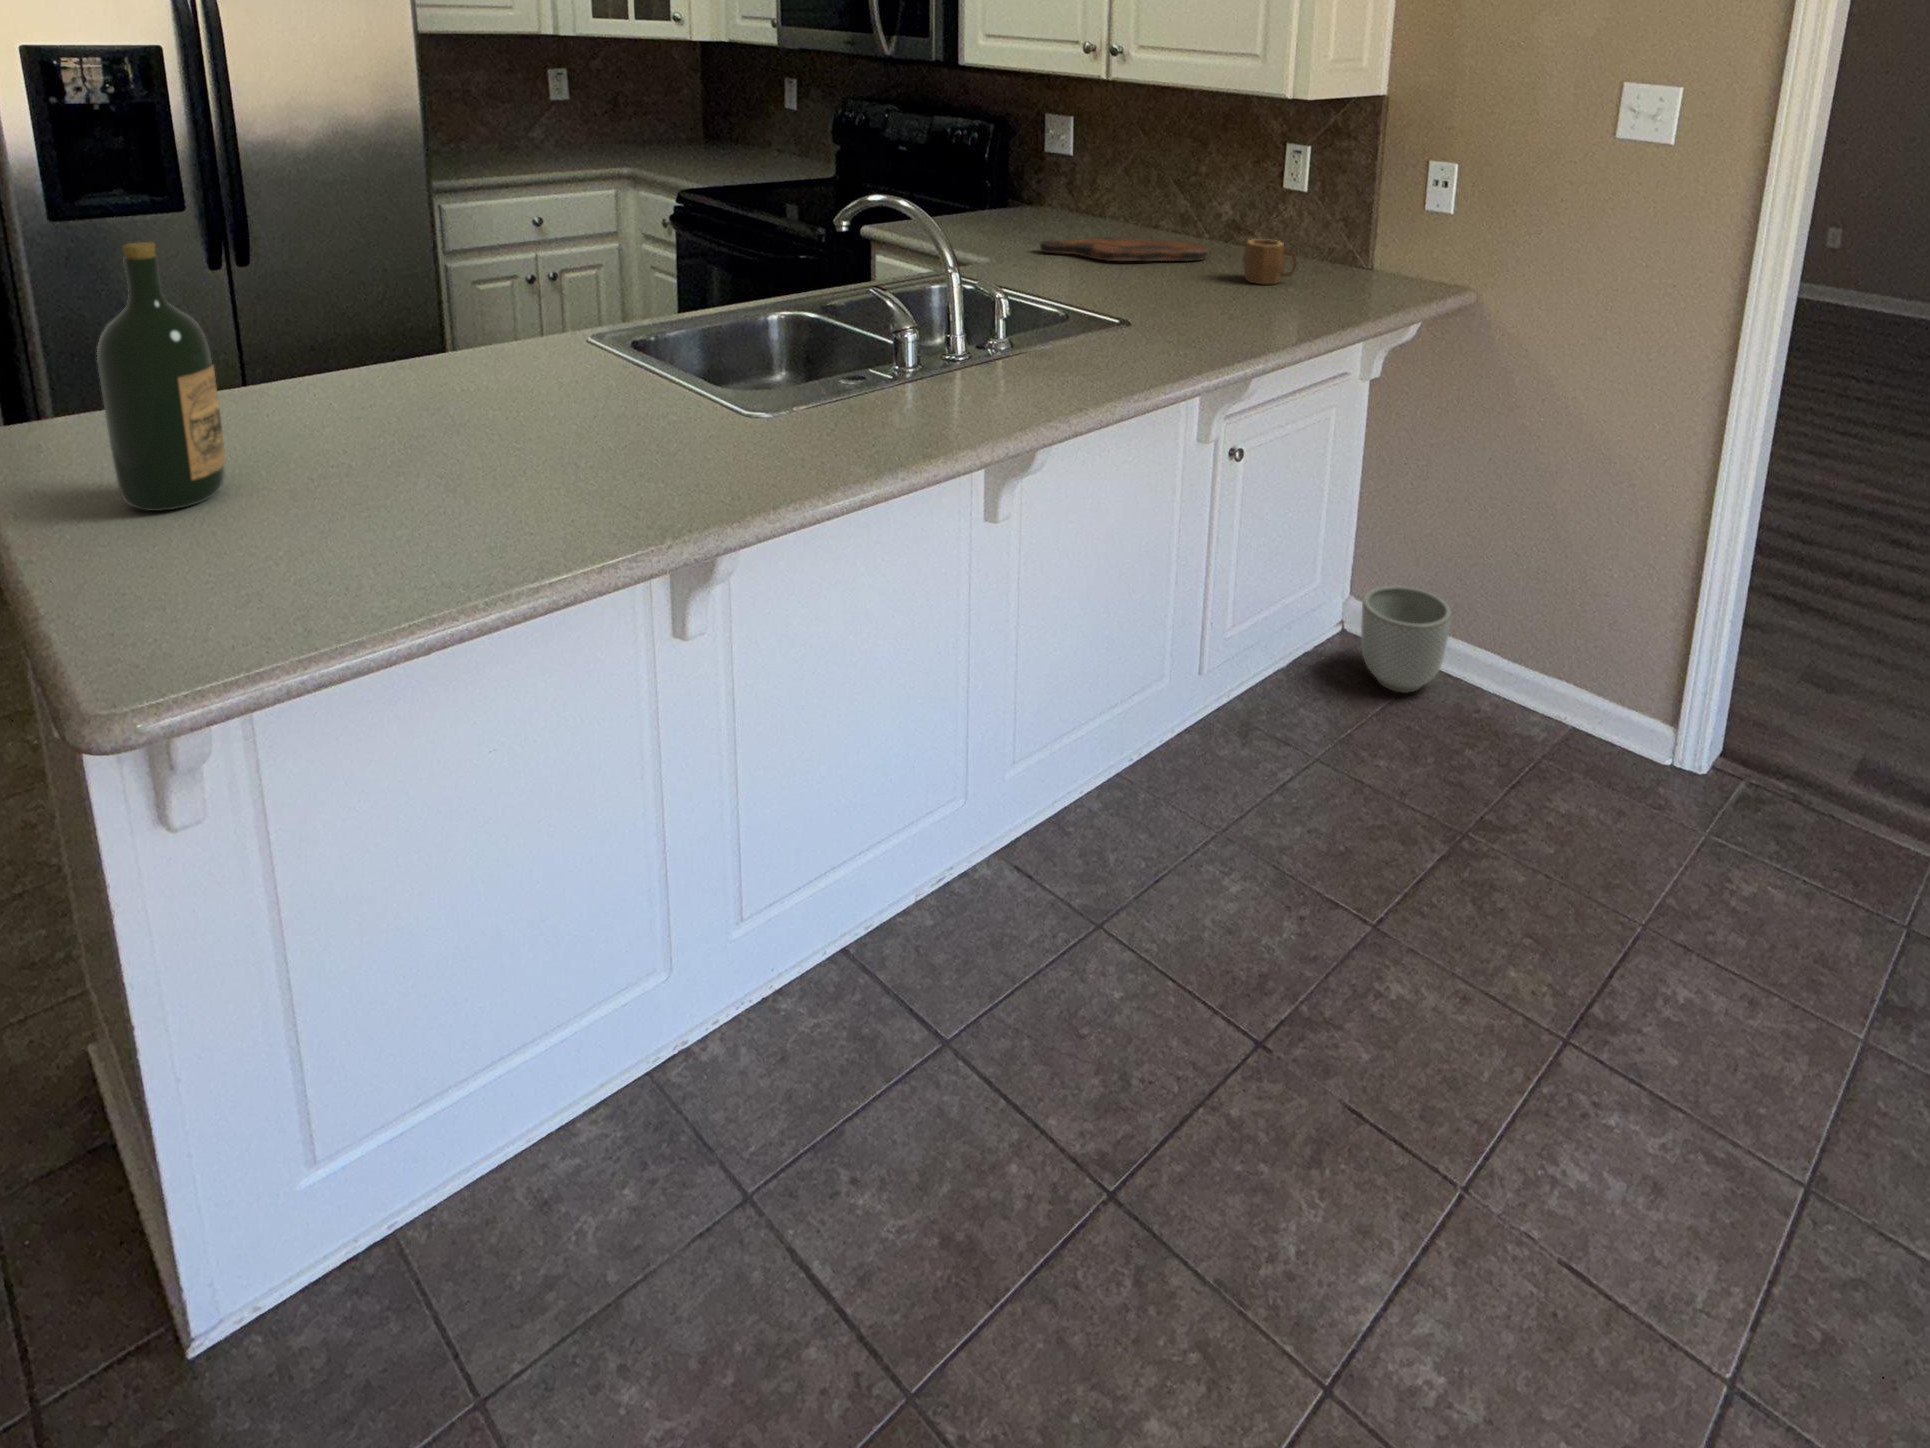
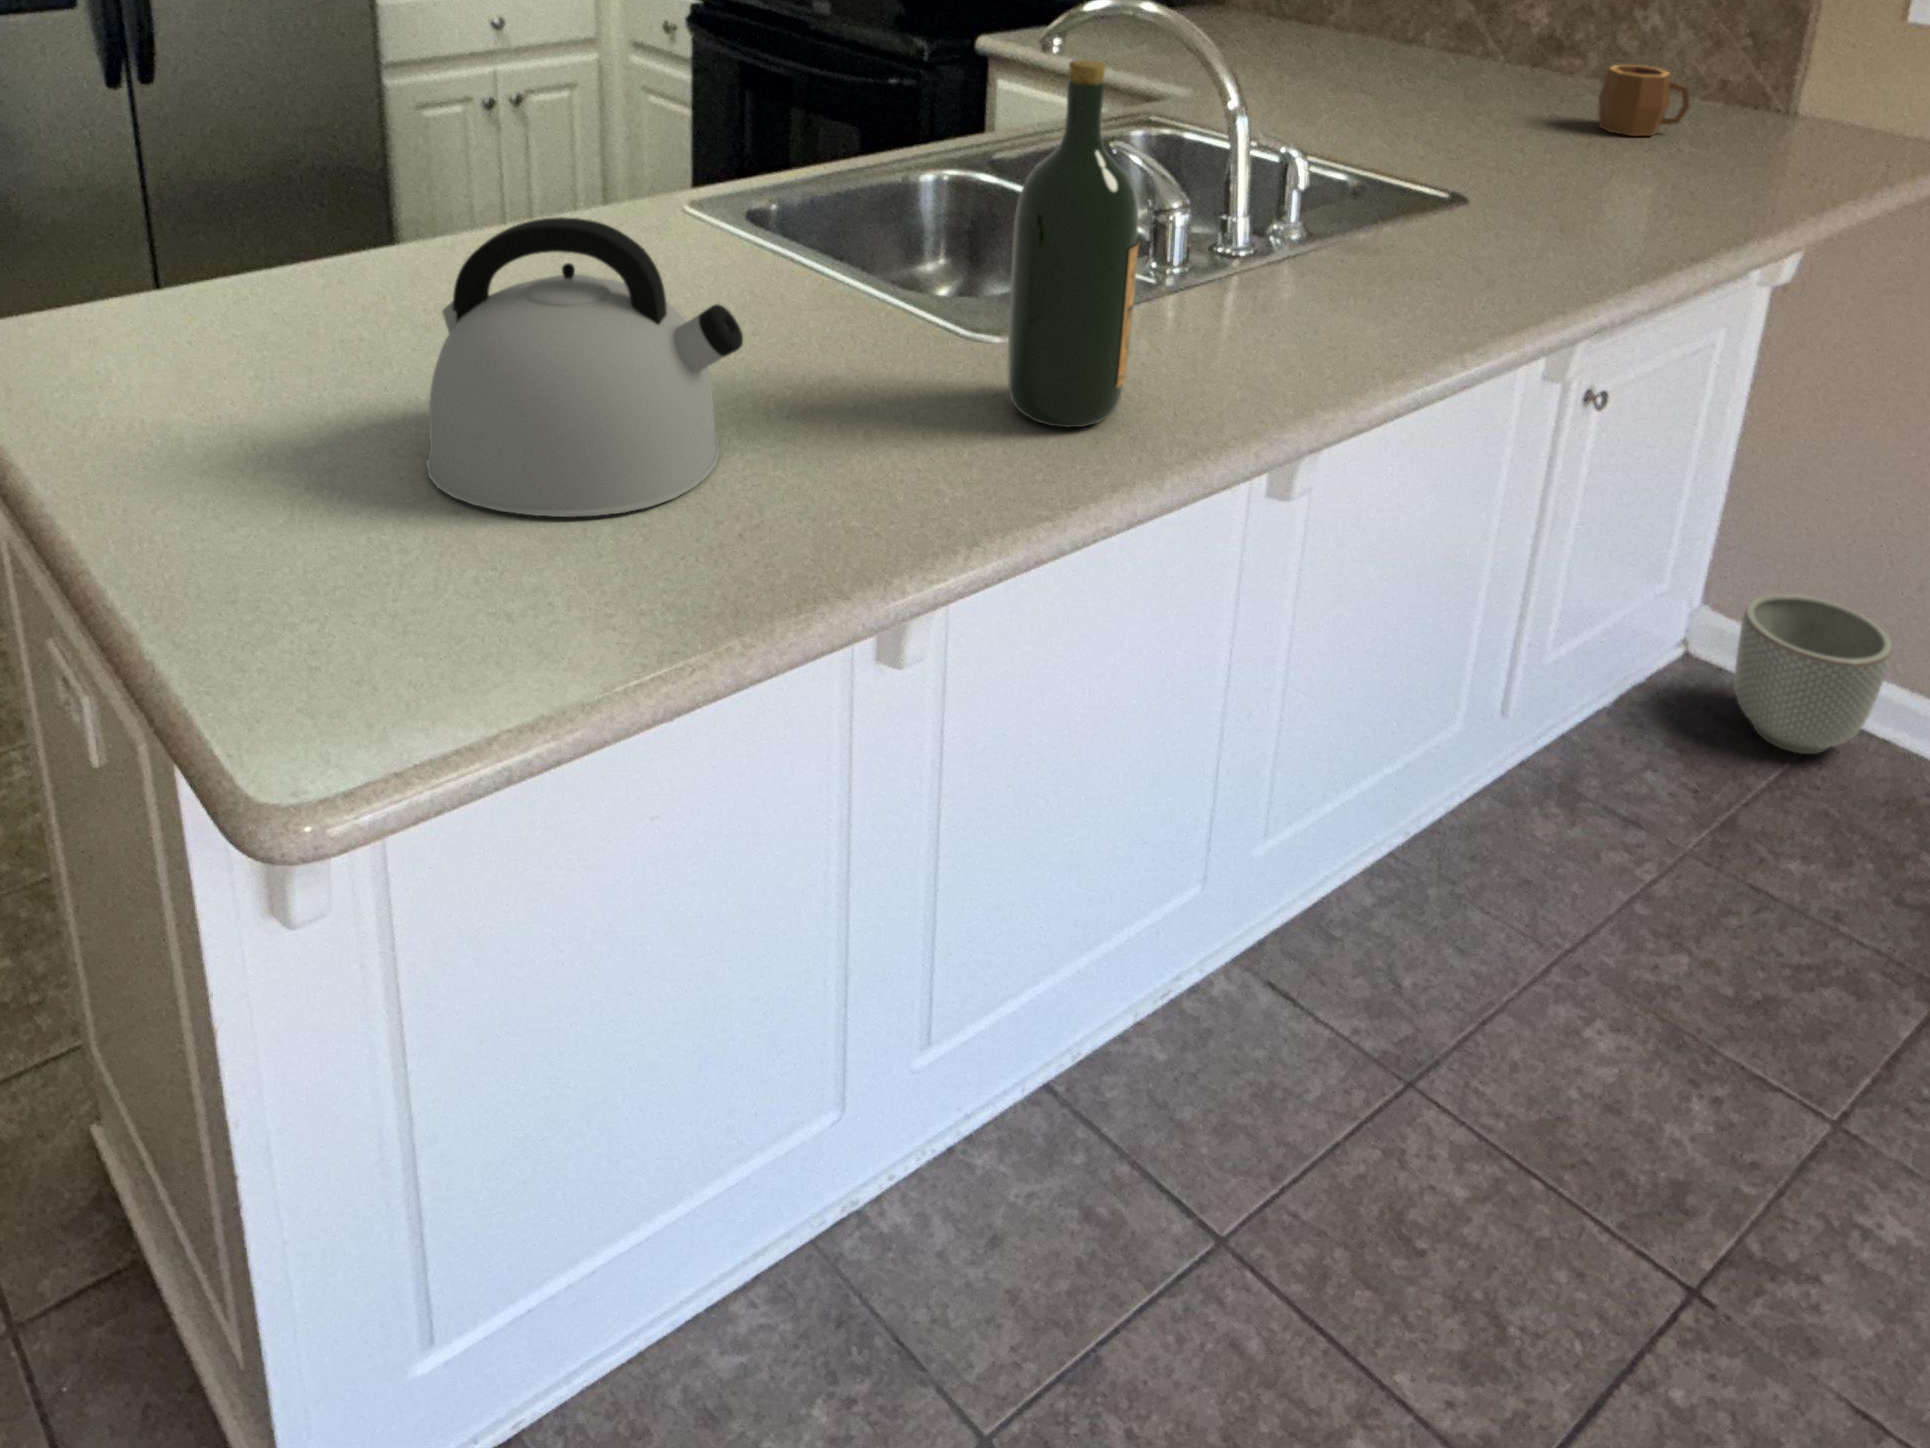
cutting board: present [1040,237,1208,261] -> none [1258,57,1519,95]
wine bottle: present [97,242,226,511] -> present [1008,60,1139,427]
kettle: none [317,333,542,529] -> present [426,217,743,517]

